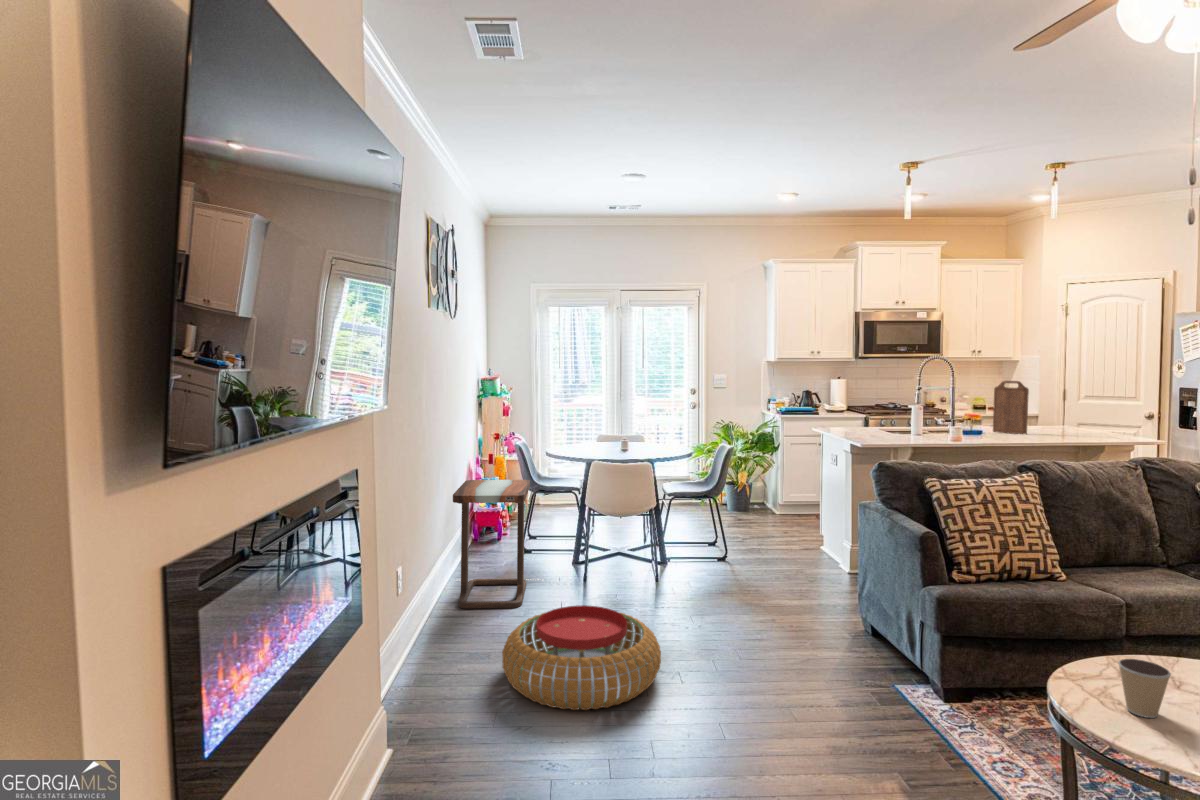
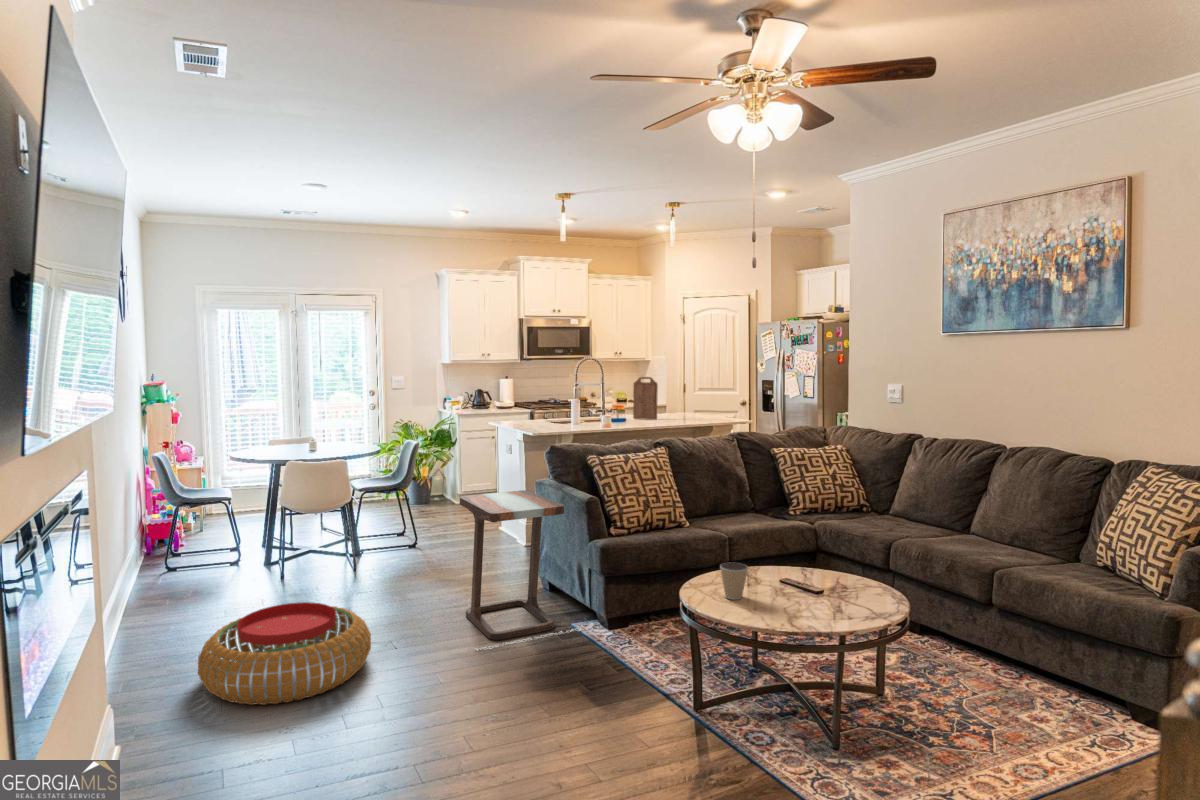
side table: present [453,480,541,609] -> present [460,490,581,651]

